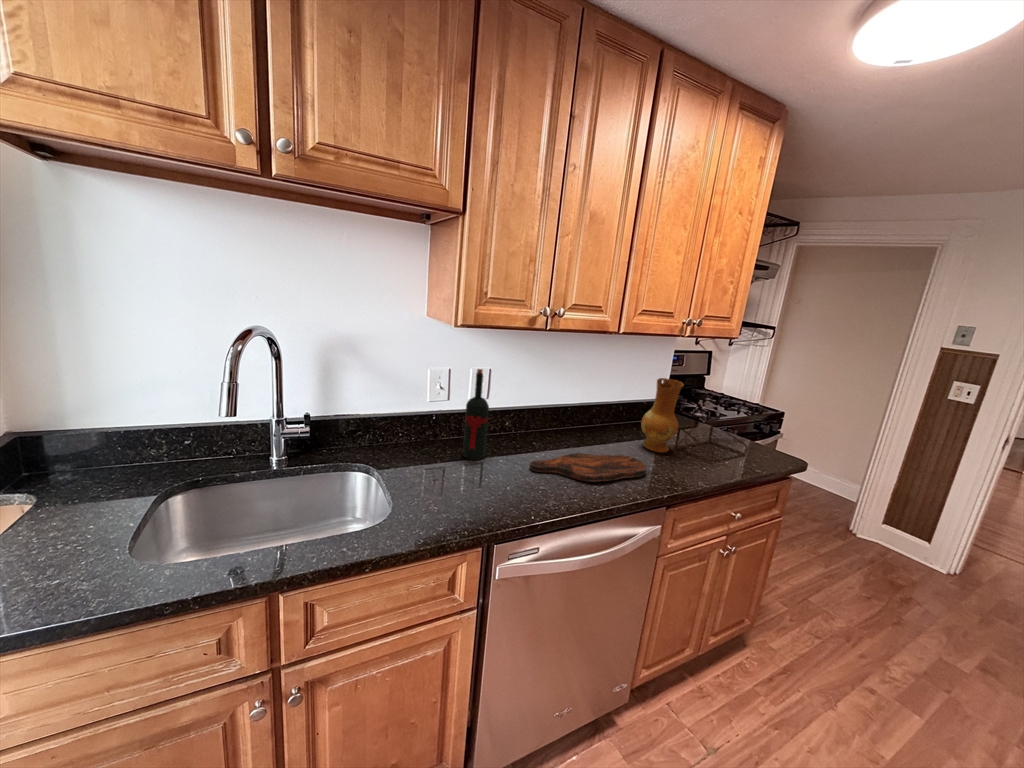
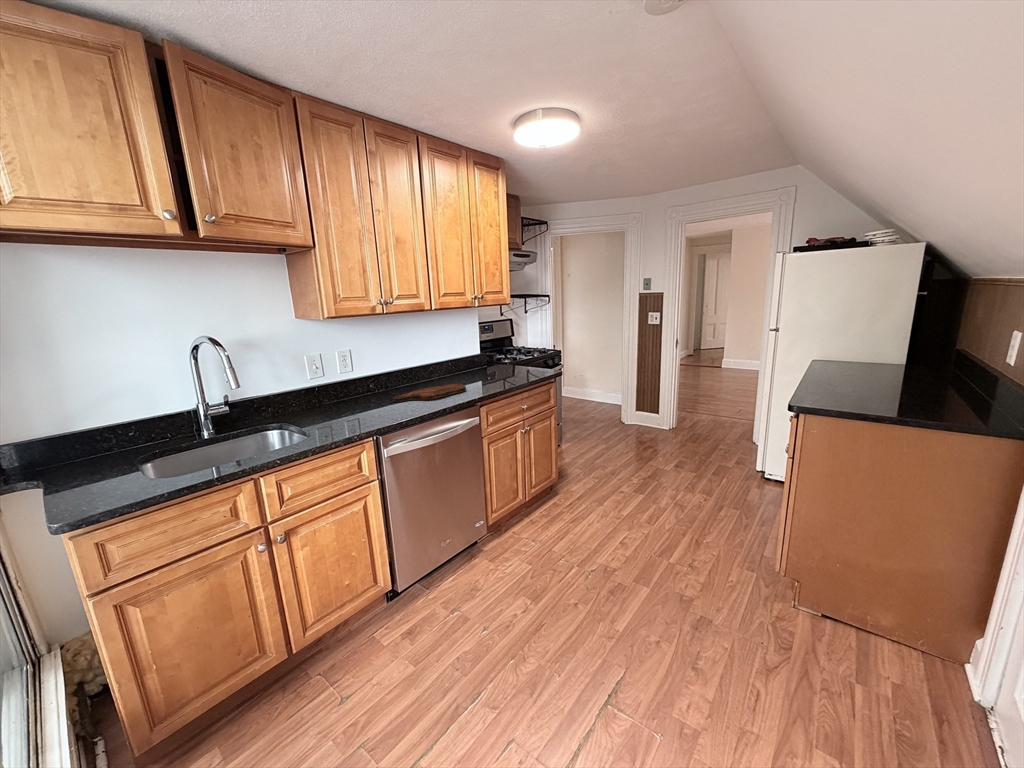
wine bottle: present [463,369,489,460] -> none [342,345,363,406]
ceramic jug: present [641,378,684,453] -> none [461,334,484,381]

